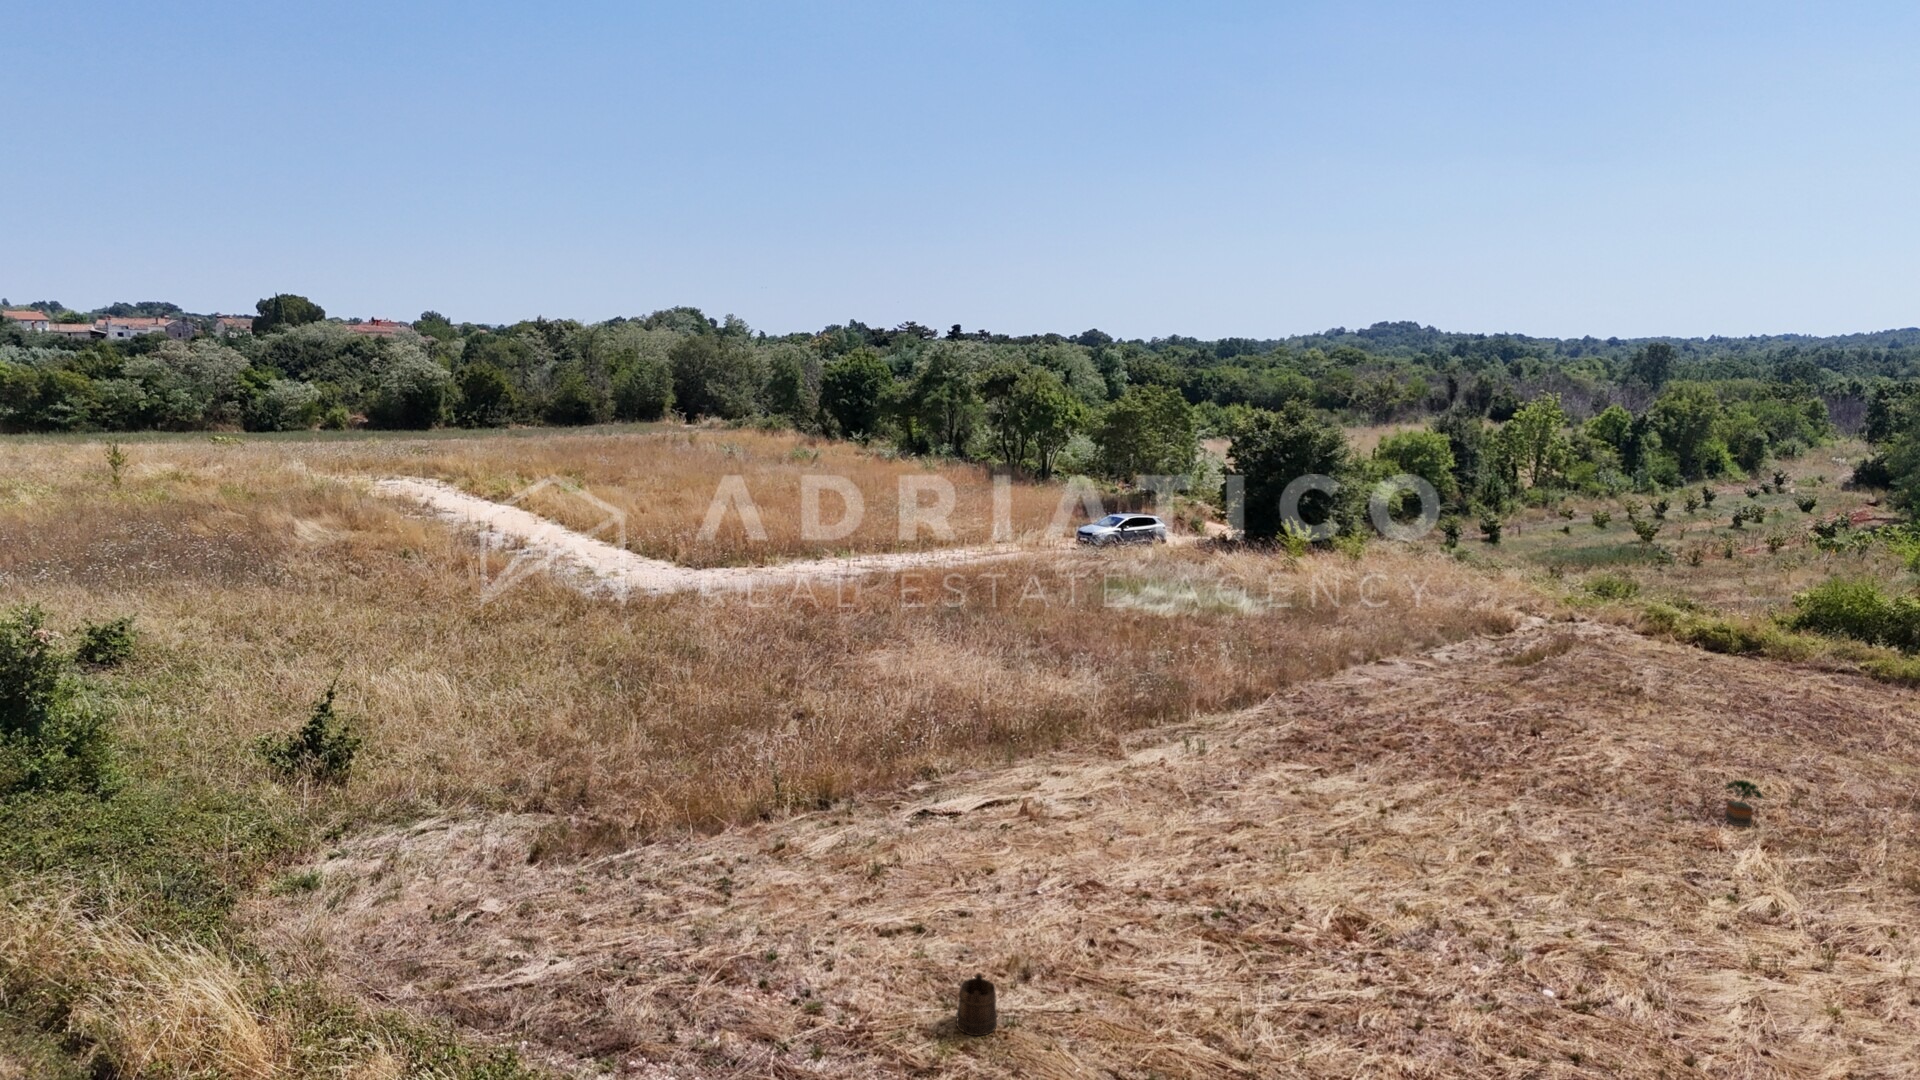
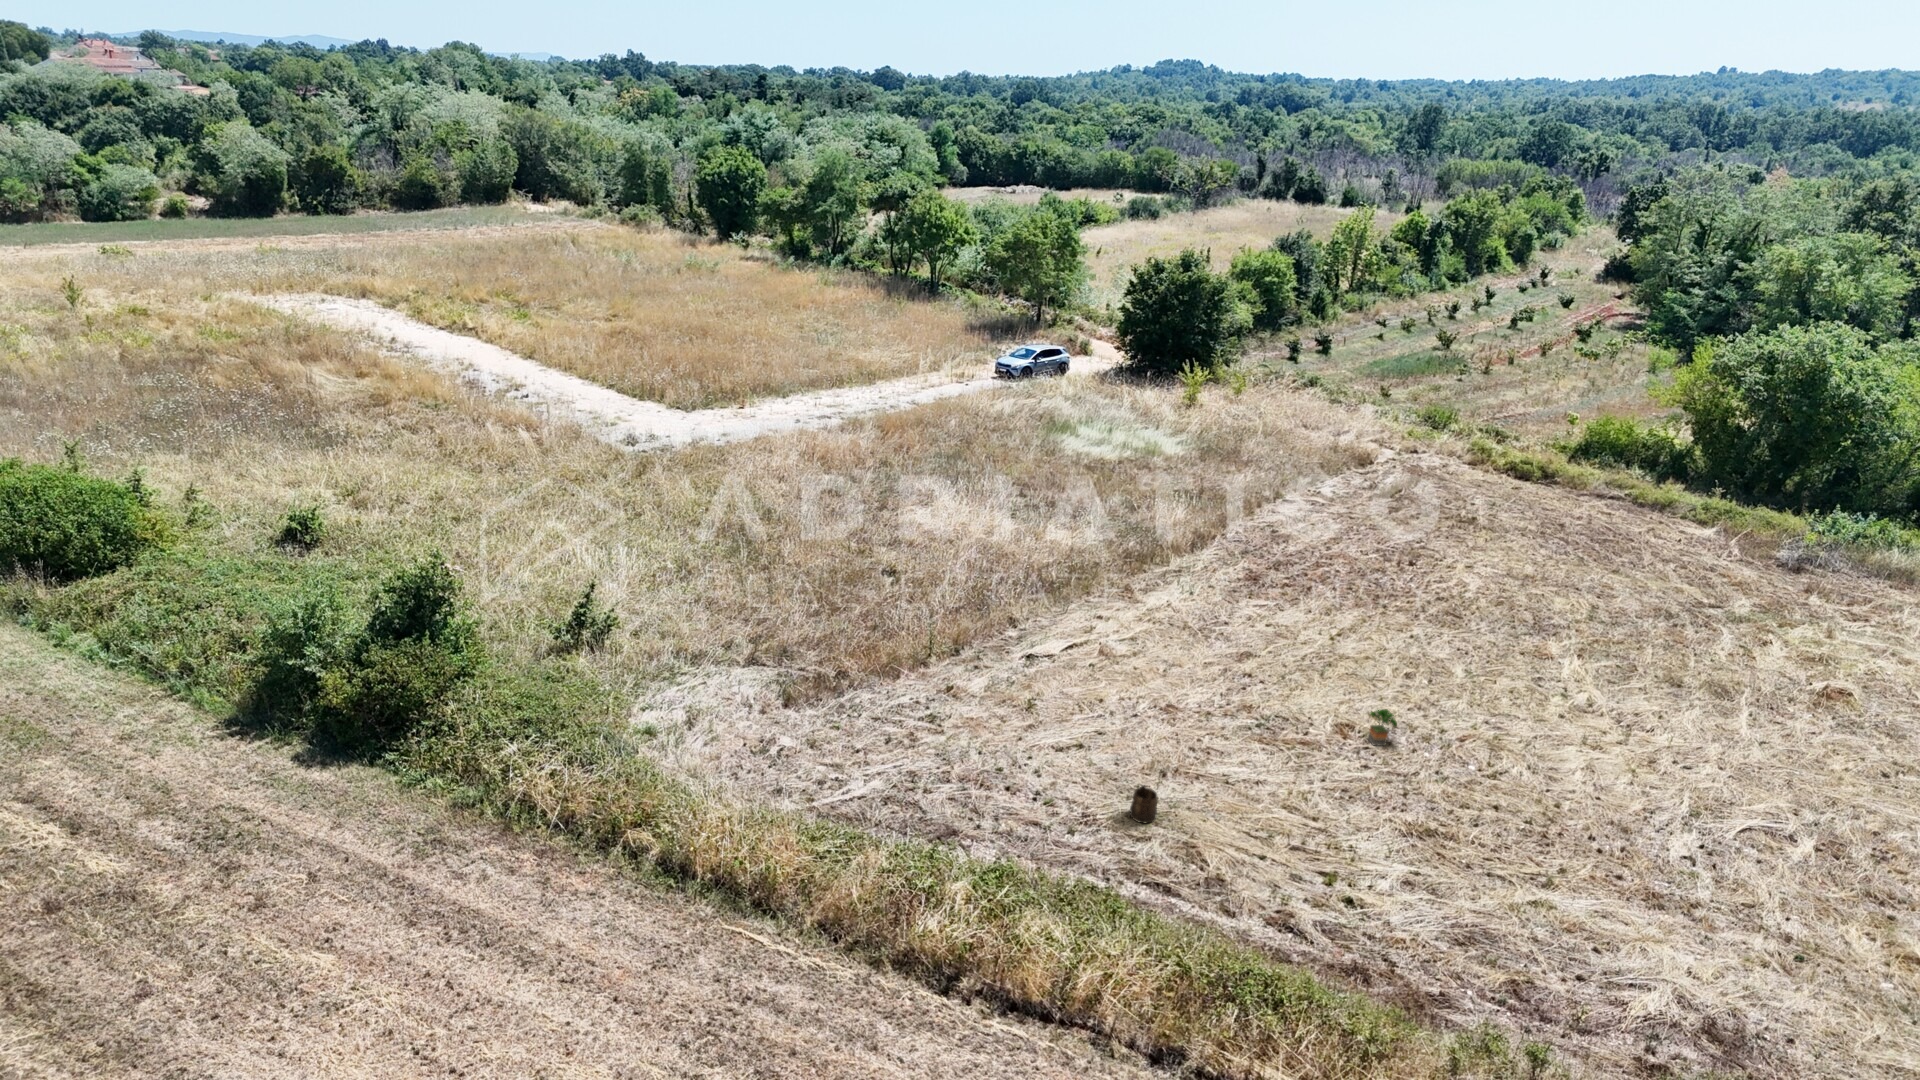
potted tree: present [1725,780,1763,826] -> present [1368,709,1397,746]

